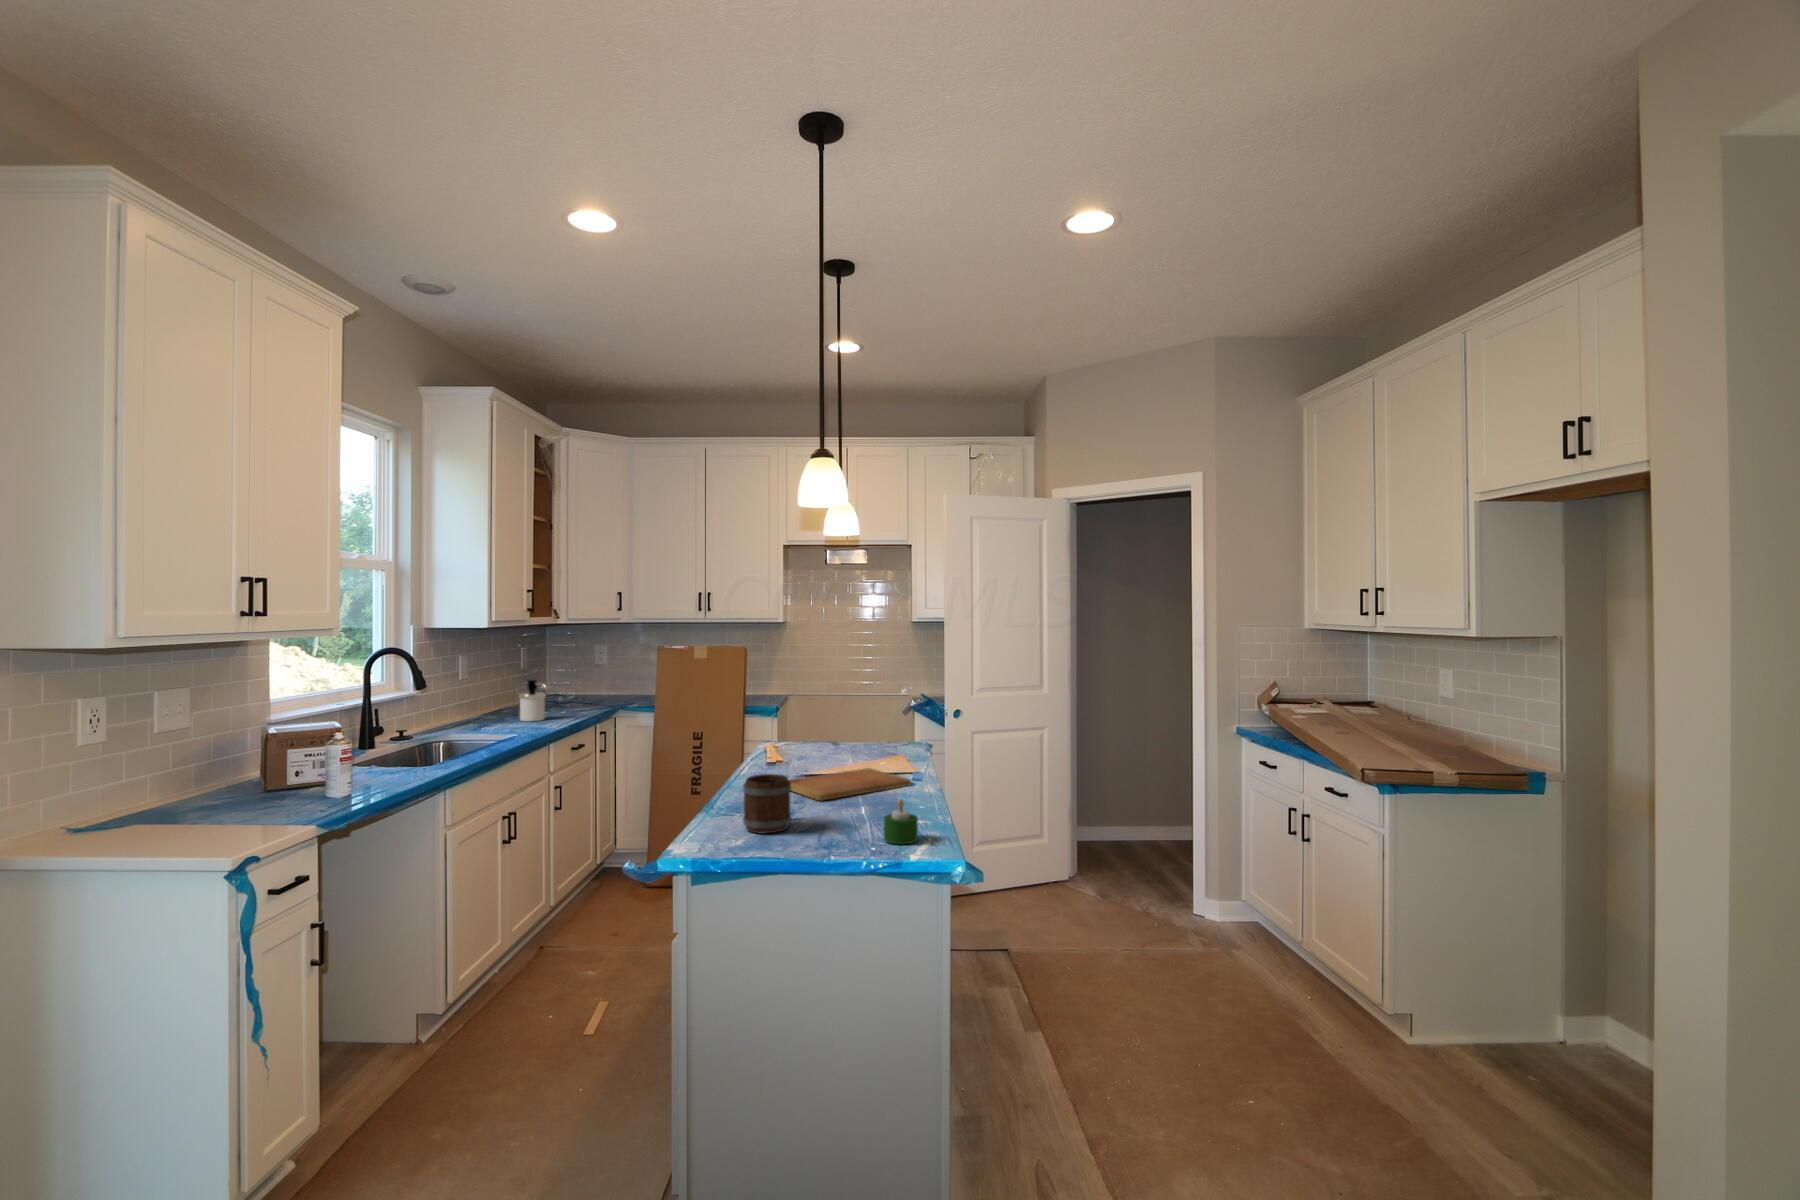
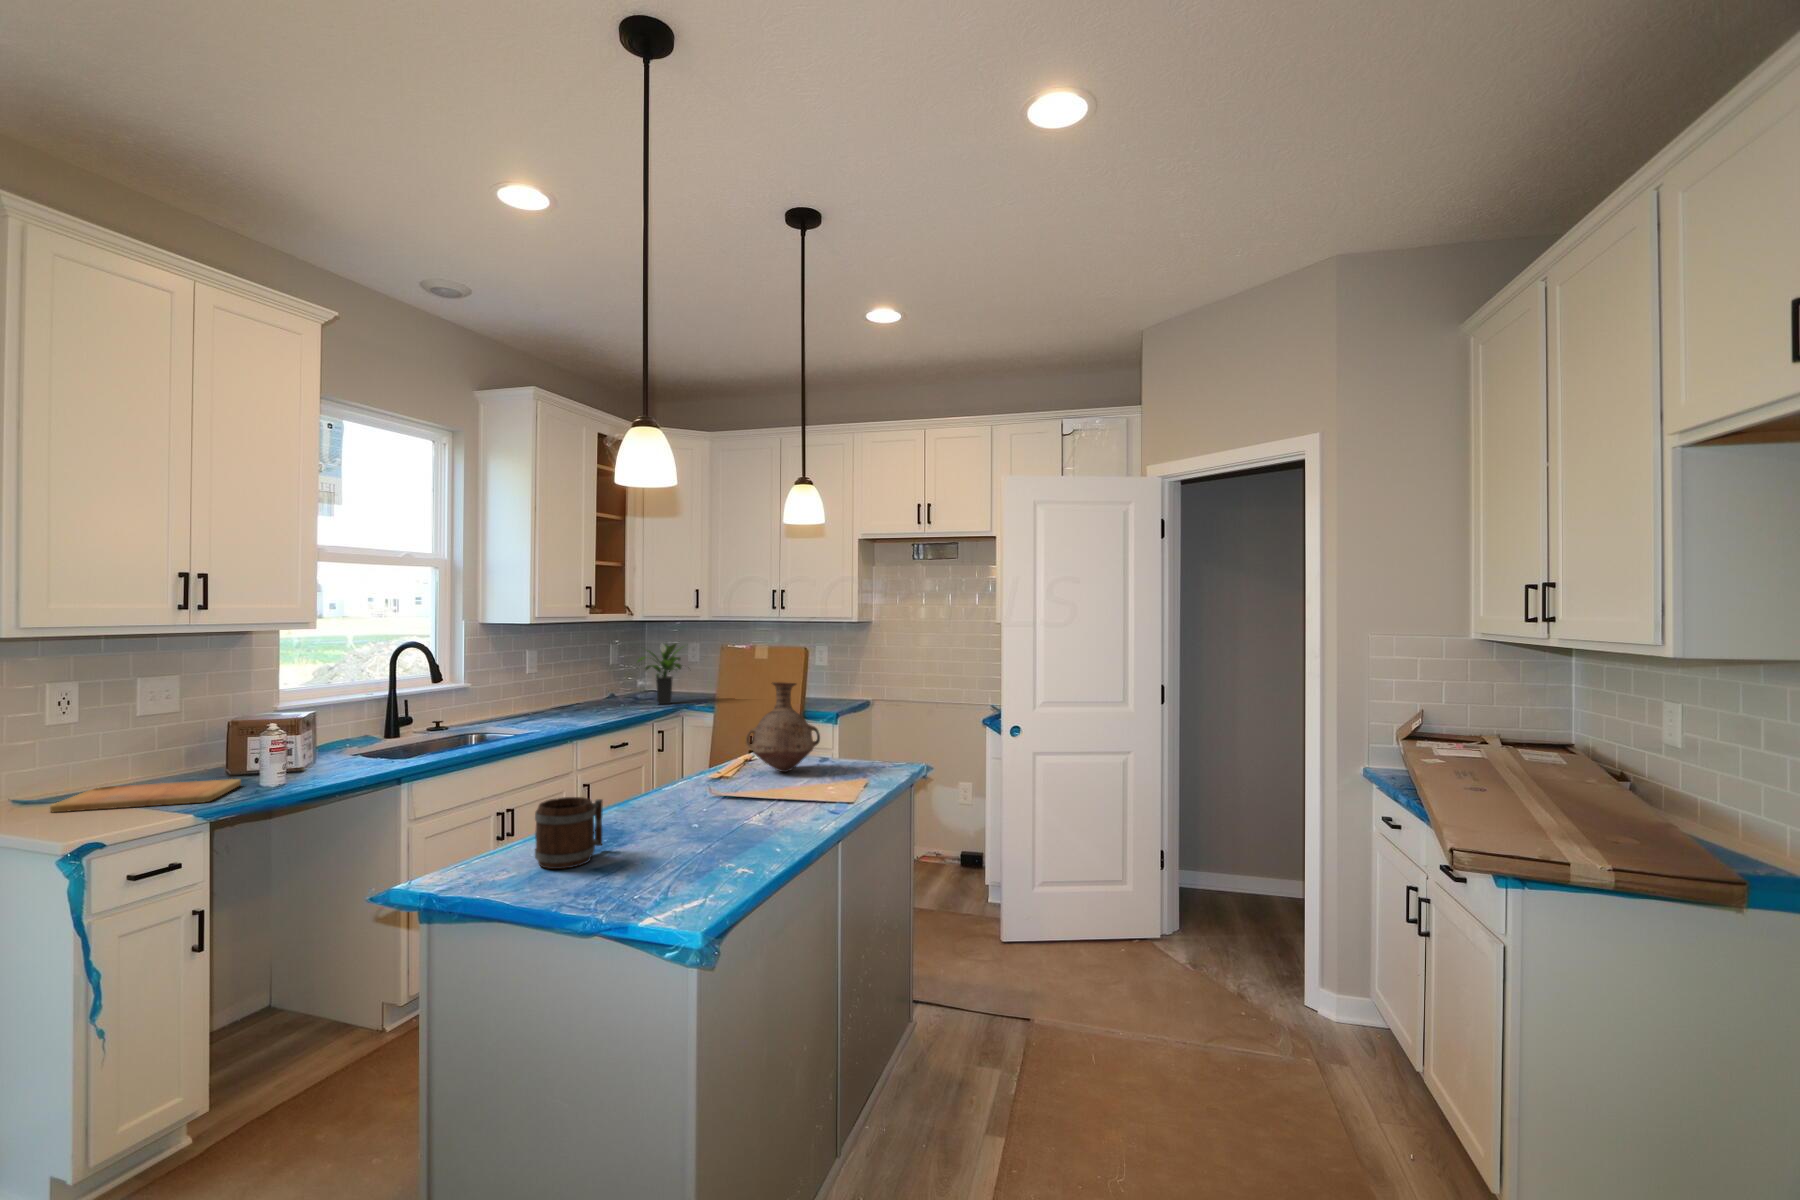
potted plant: none [561,646,615,708] -> present [638,644,681,704]
vase: none [793,676,853,755] -> present [746,682,820,772]
soap dispenser: present [519,680,547,721] -> none [575,675,601,716]
cutting board: present [789,768,911,801] -> present [50,779,241,812]
candle: present [884,800,918,845] -> none [650,844,694,903]

